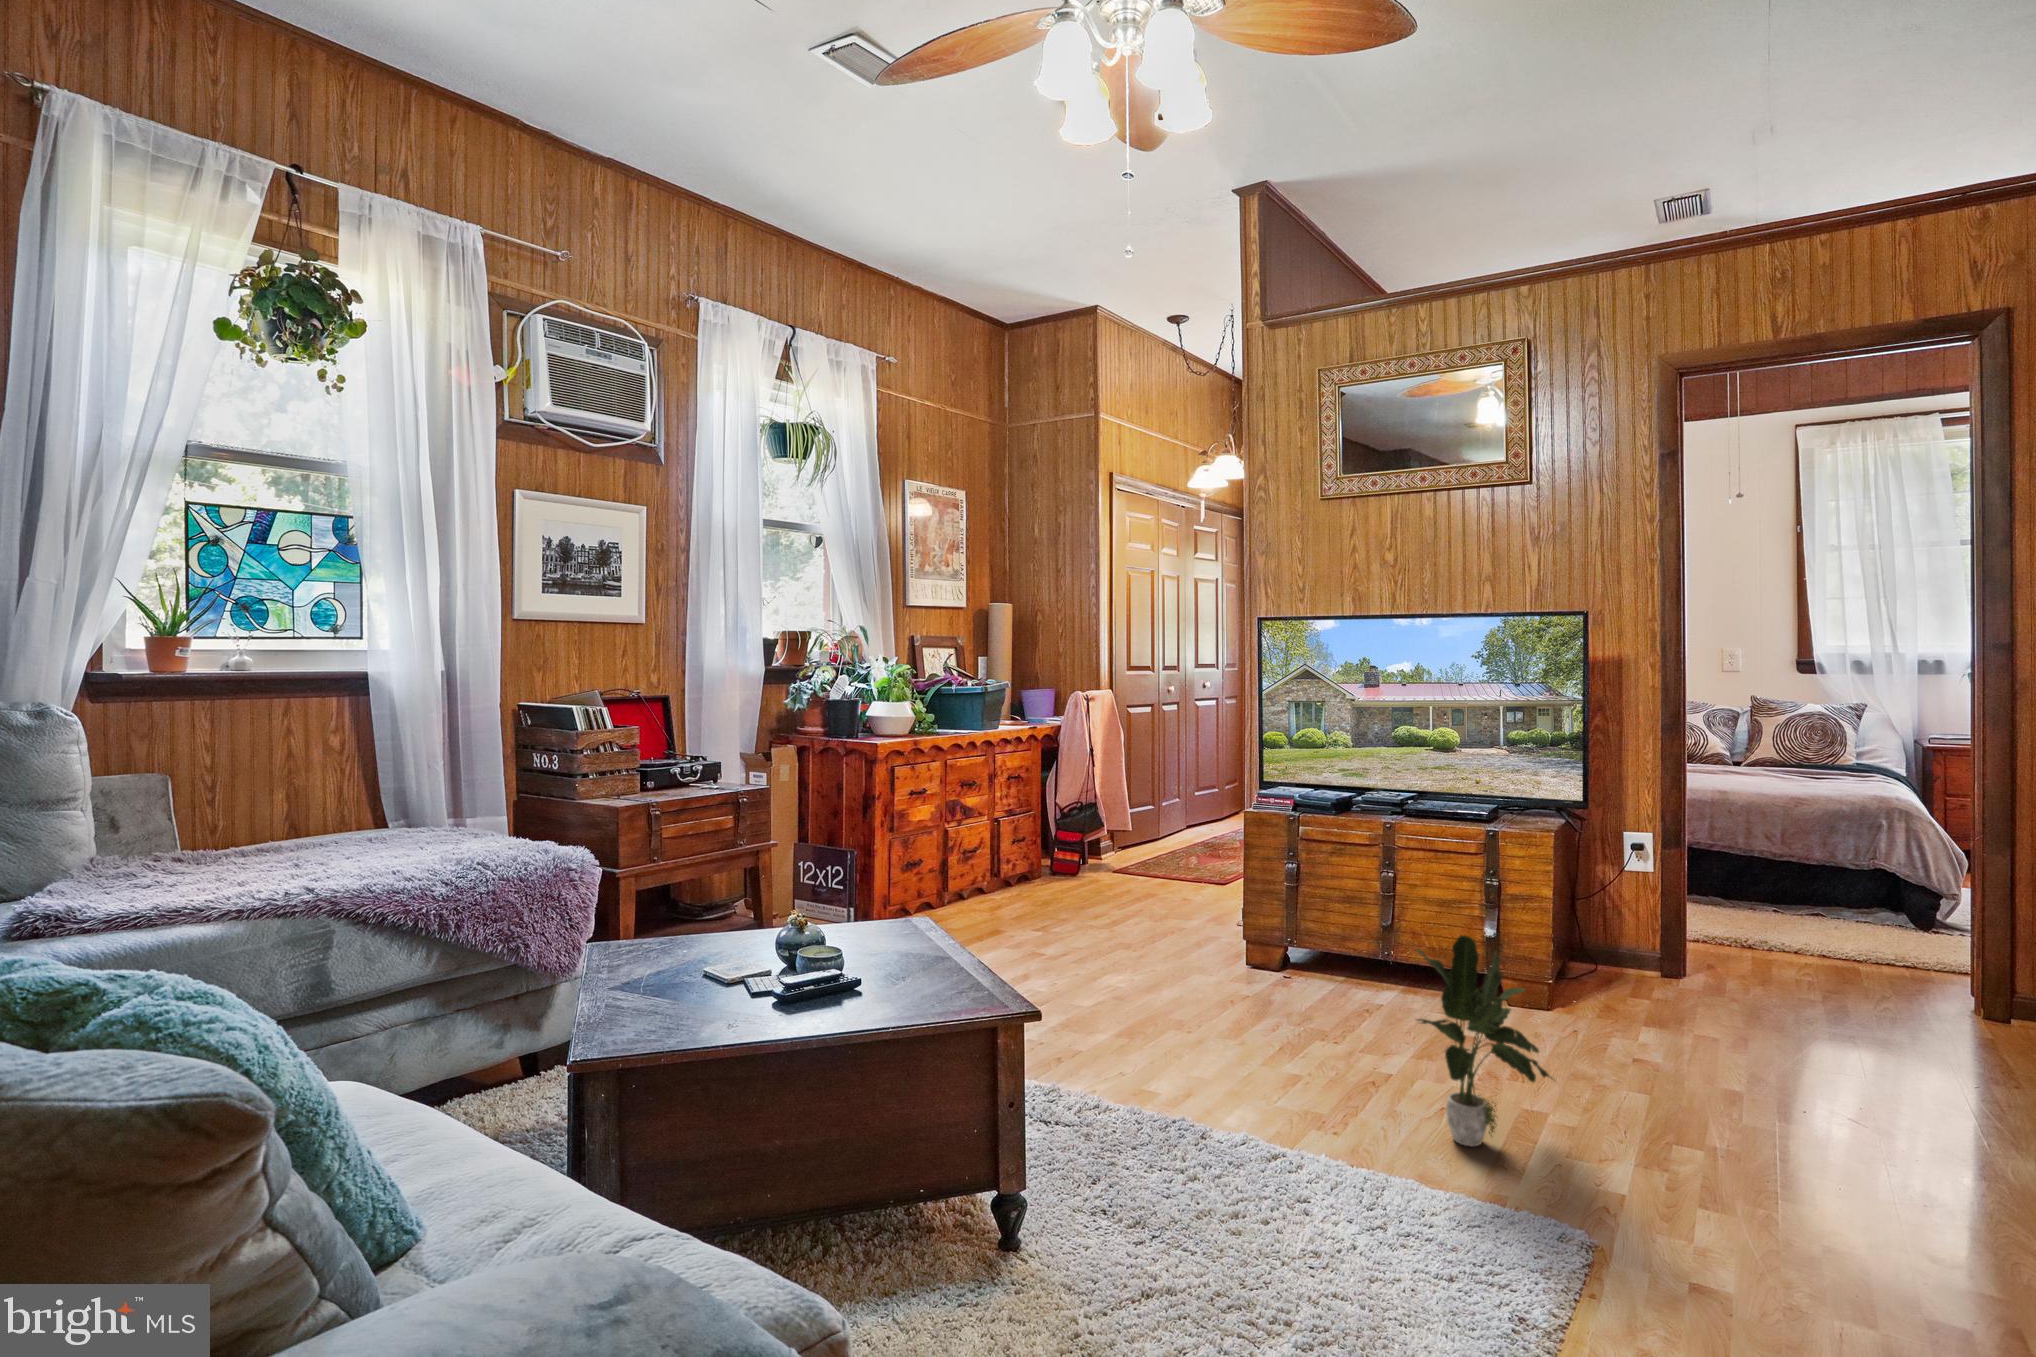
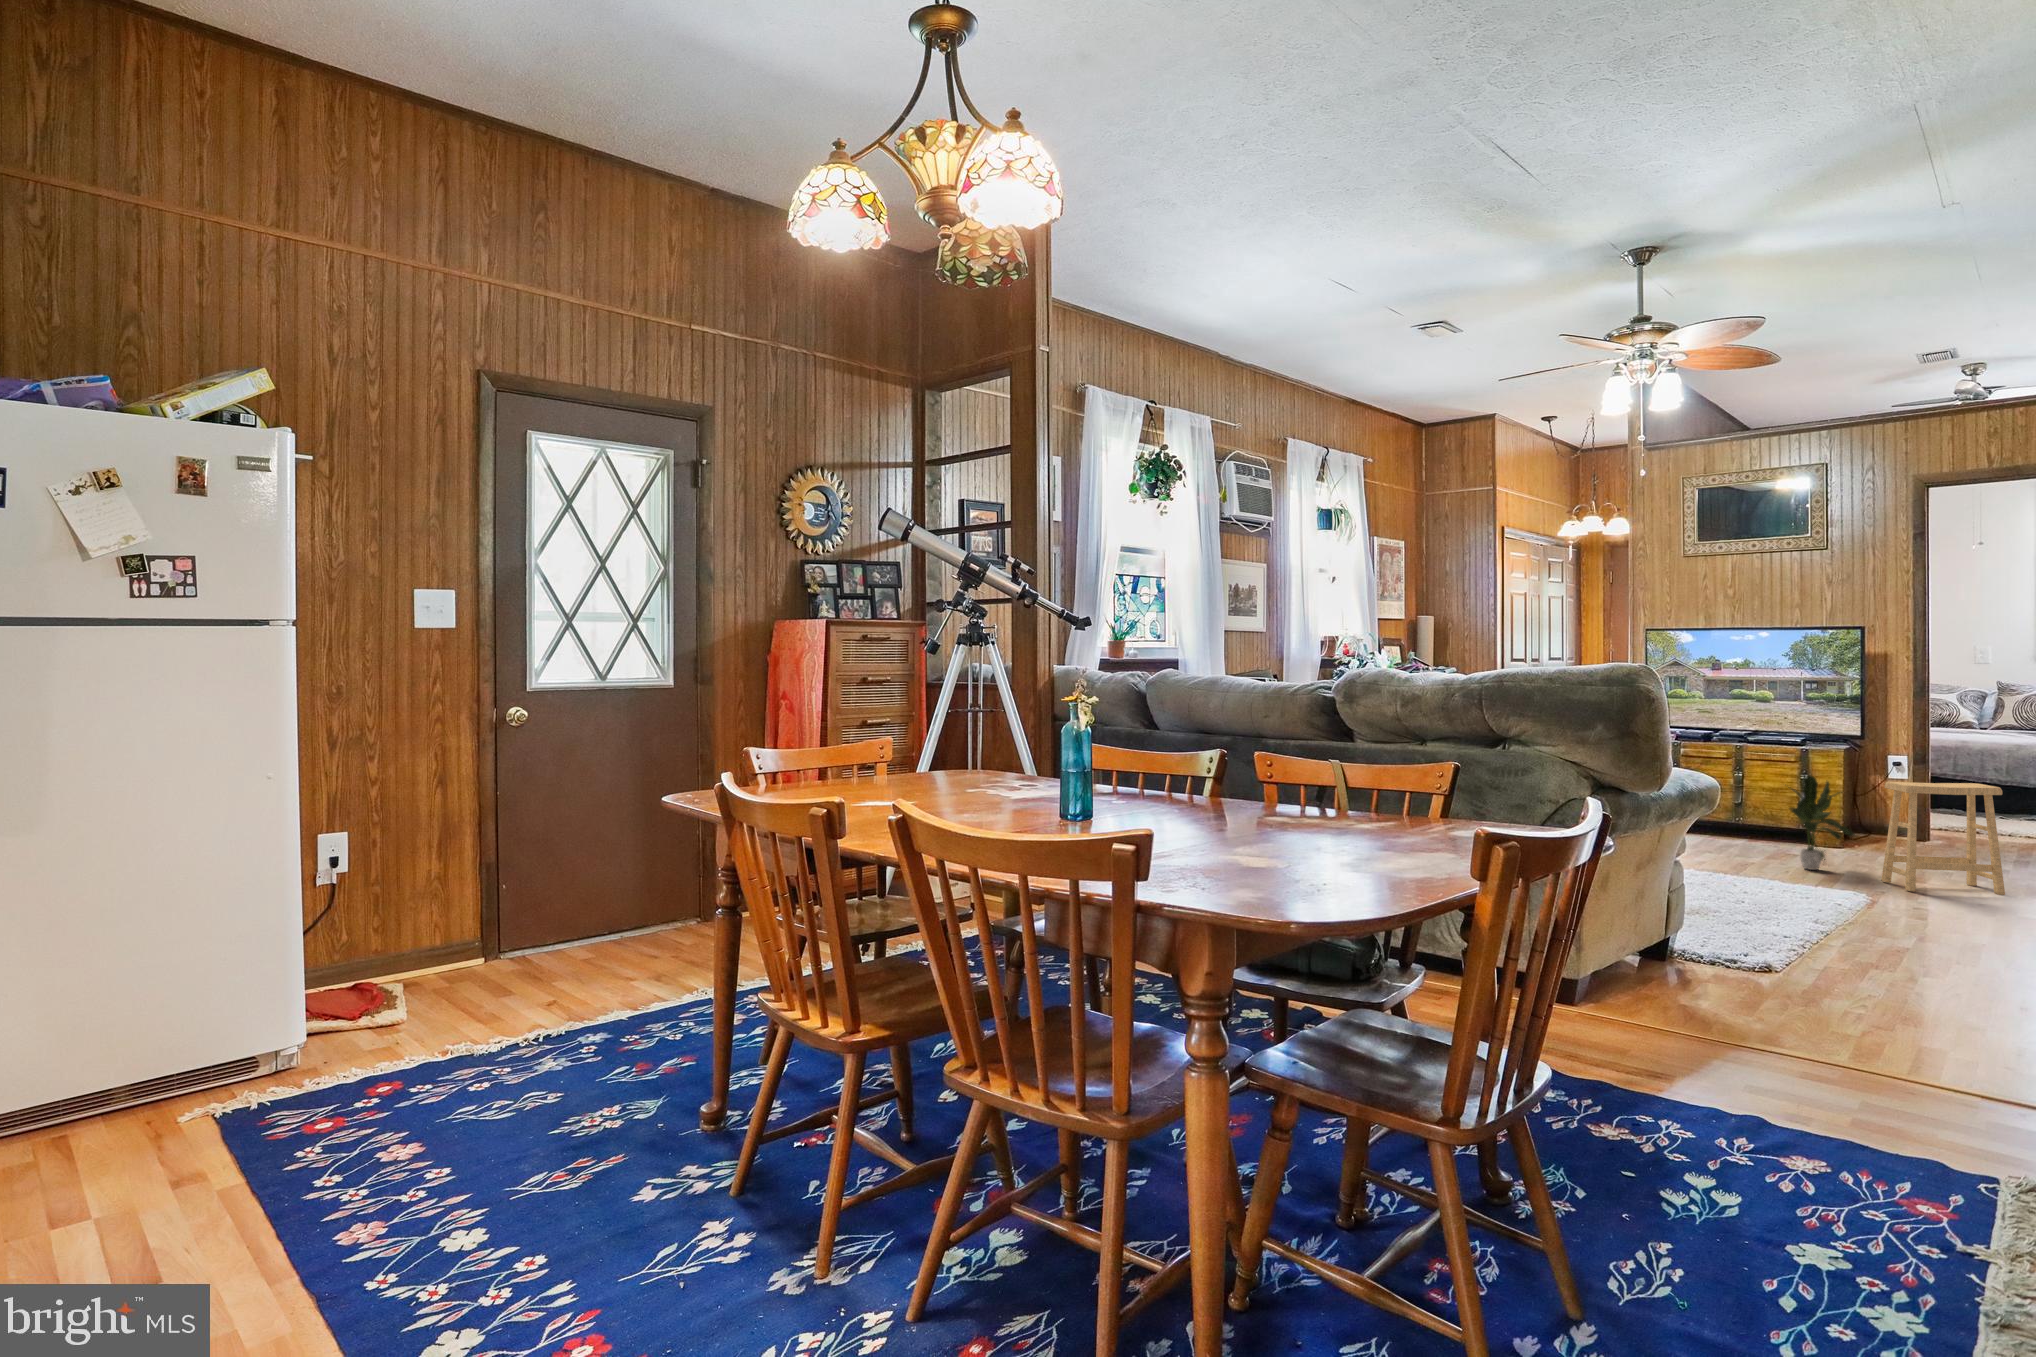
footstool: none [1604,986,1900,1312] -> present [1881,781,2005,895]

